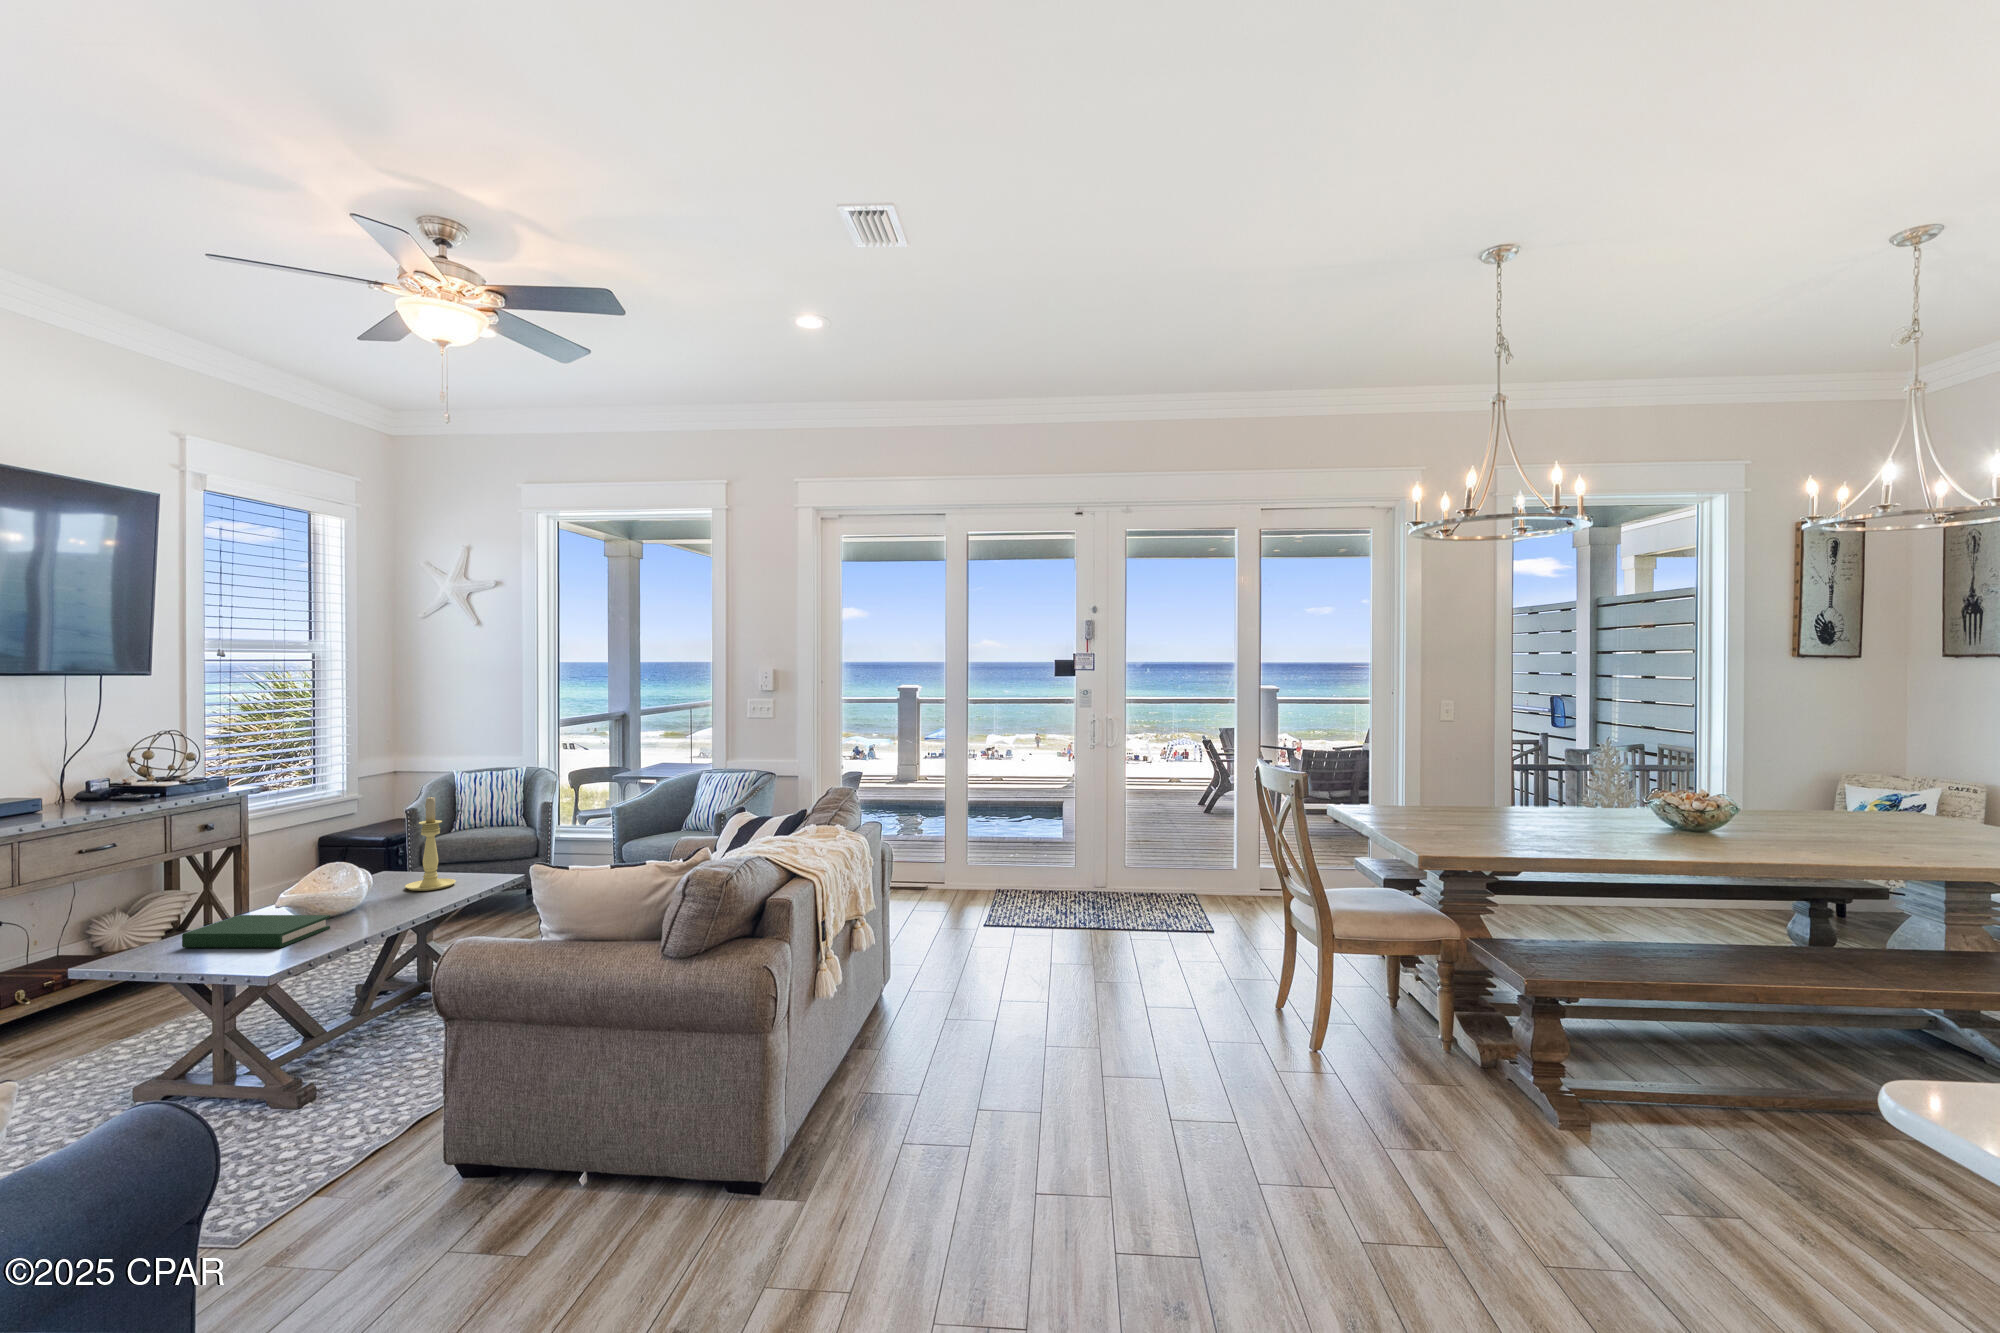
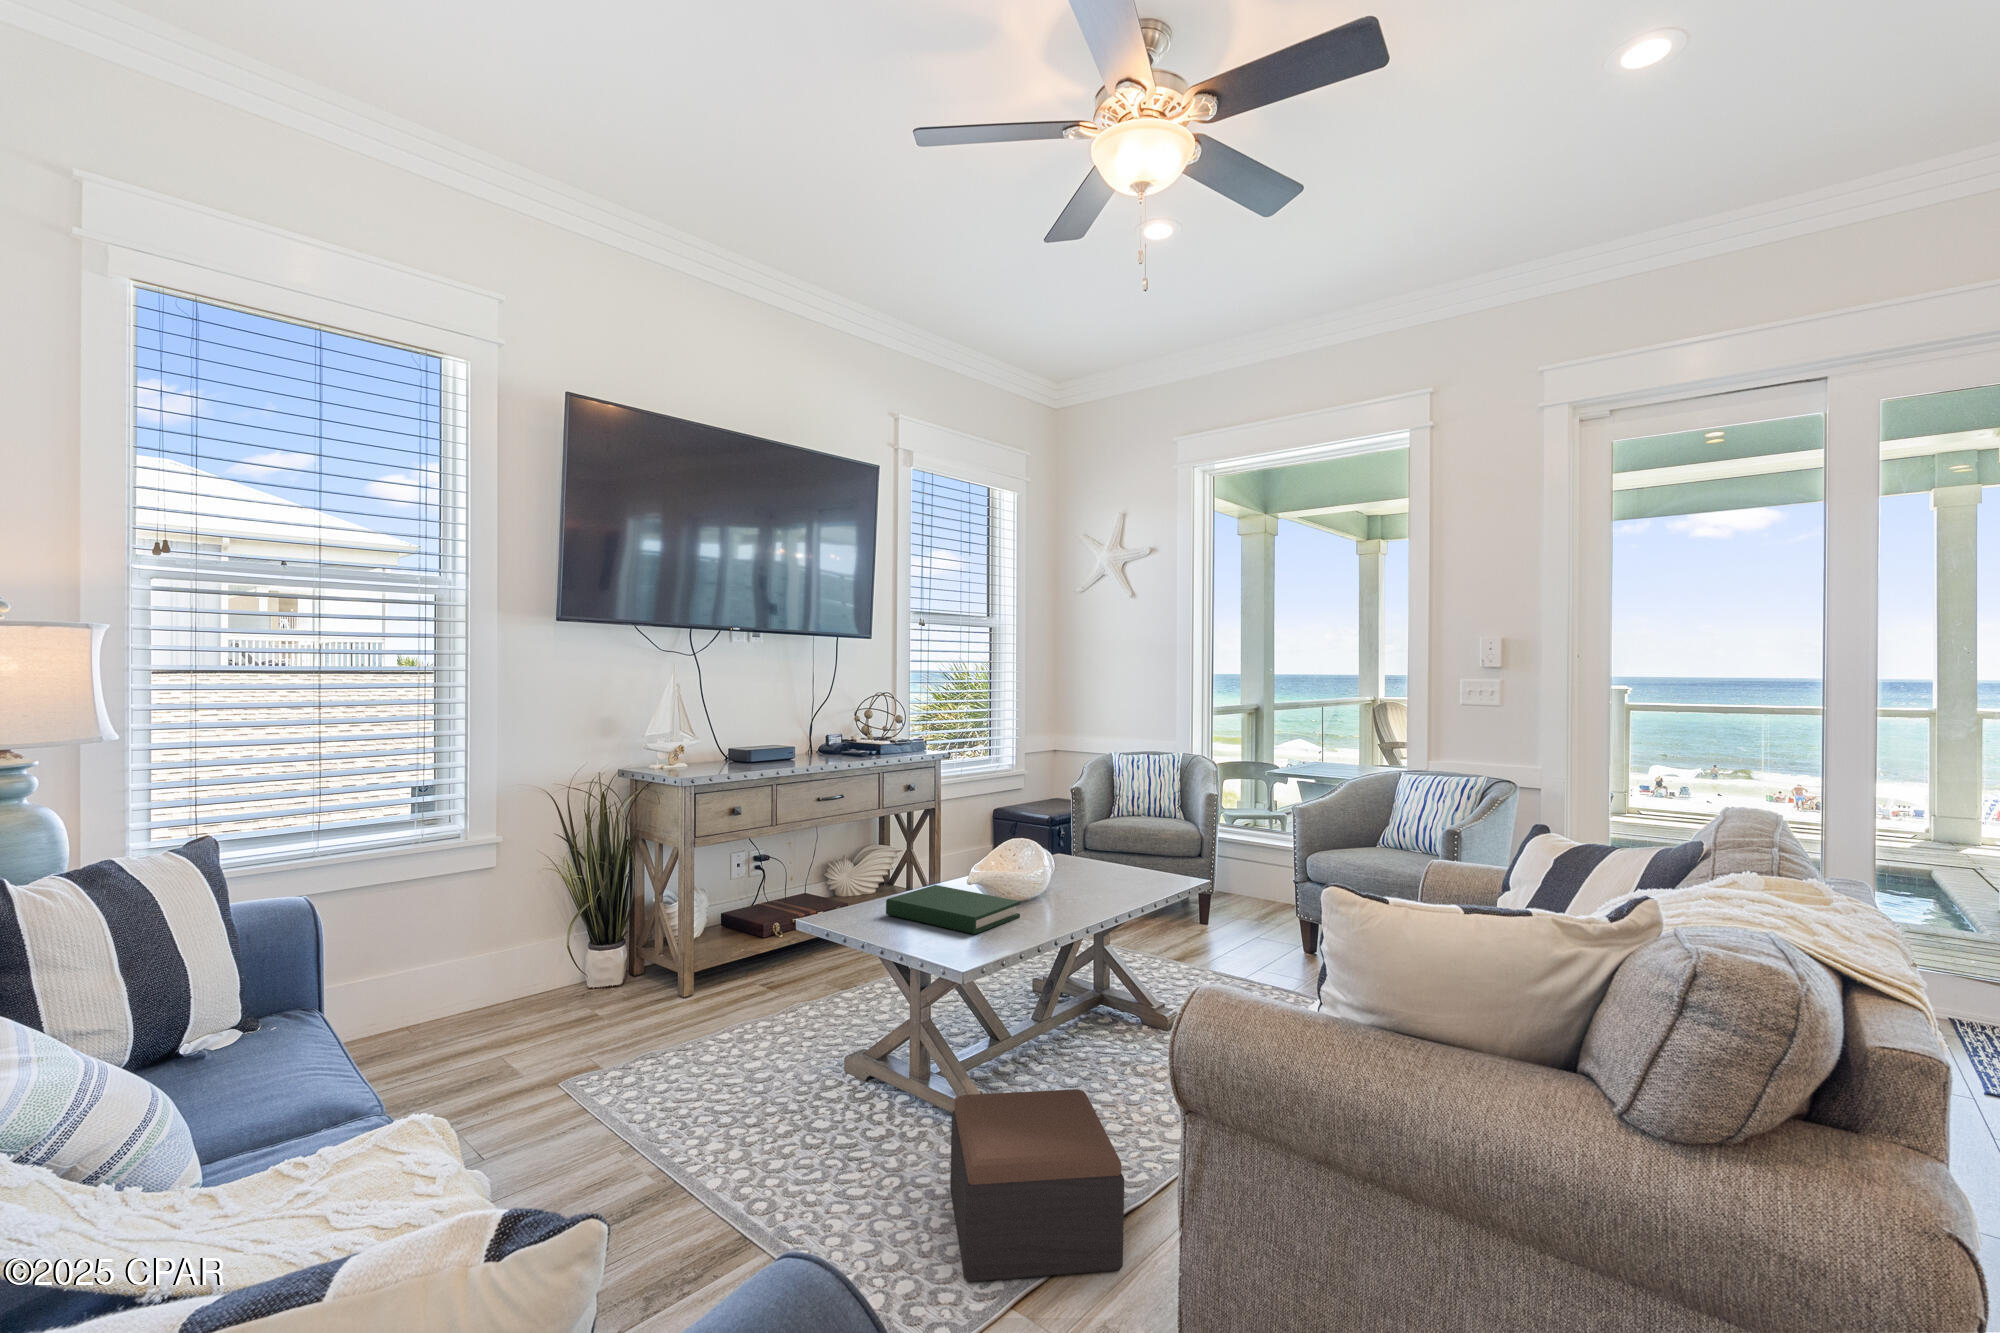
candle holder: present [405,797,456,891] -> none [1086,771,1138,884]
footstool: none [258,1043,408,1190] -> present [950,1089,1124,1282]

